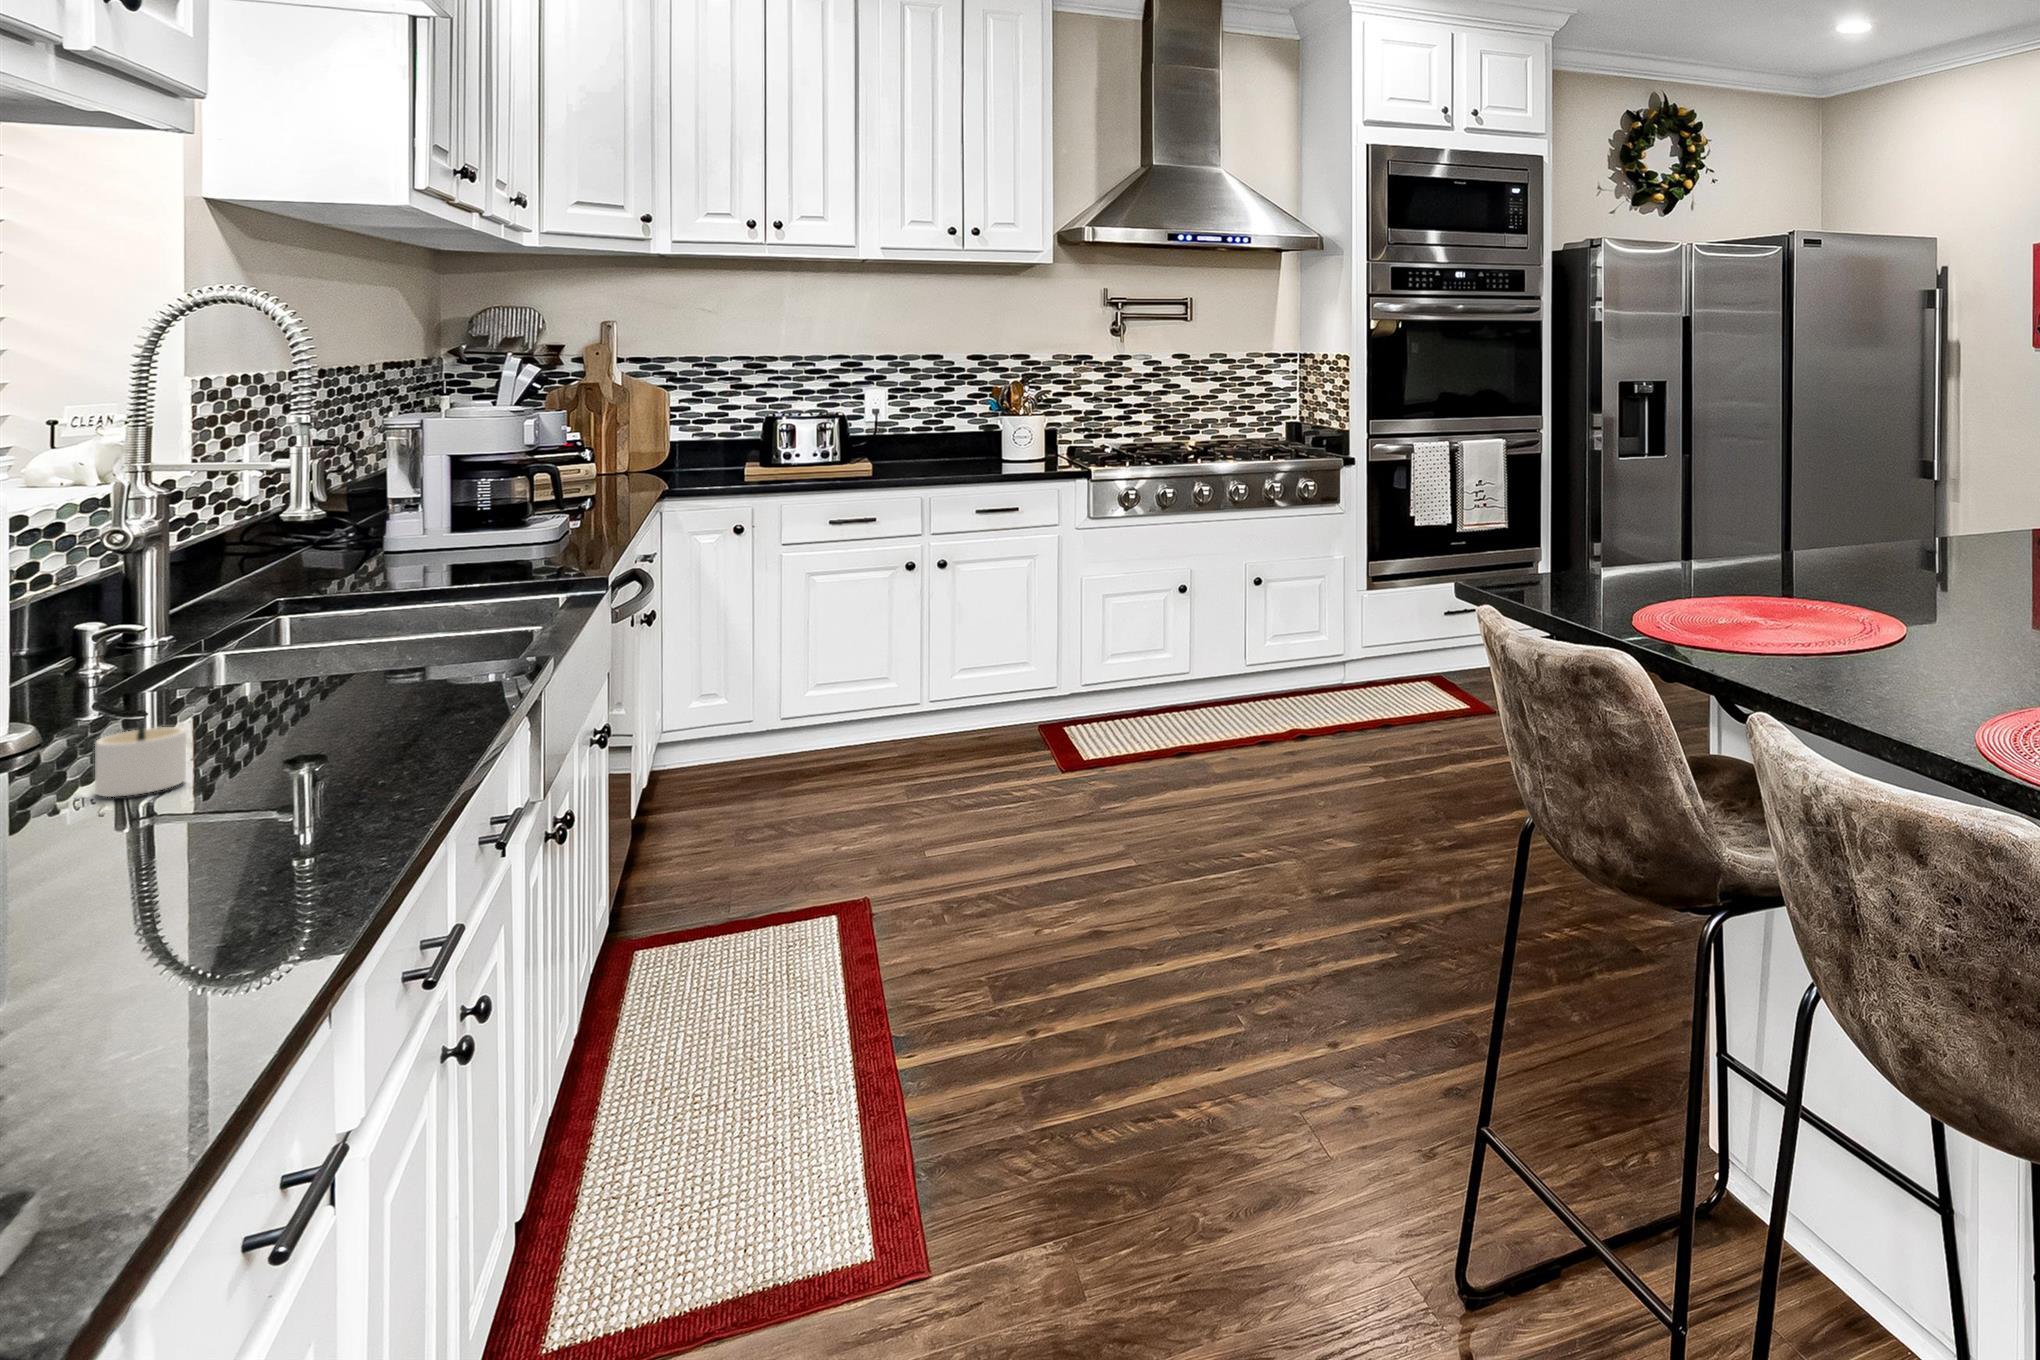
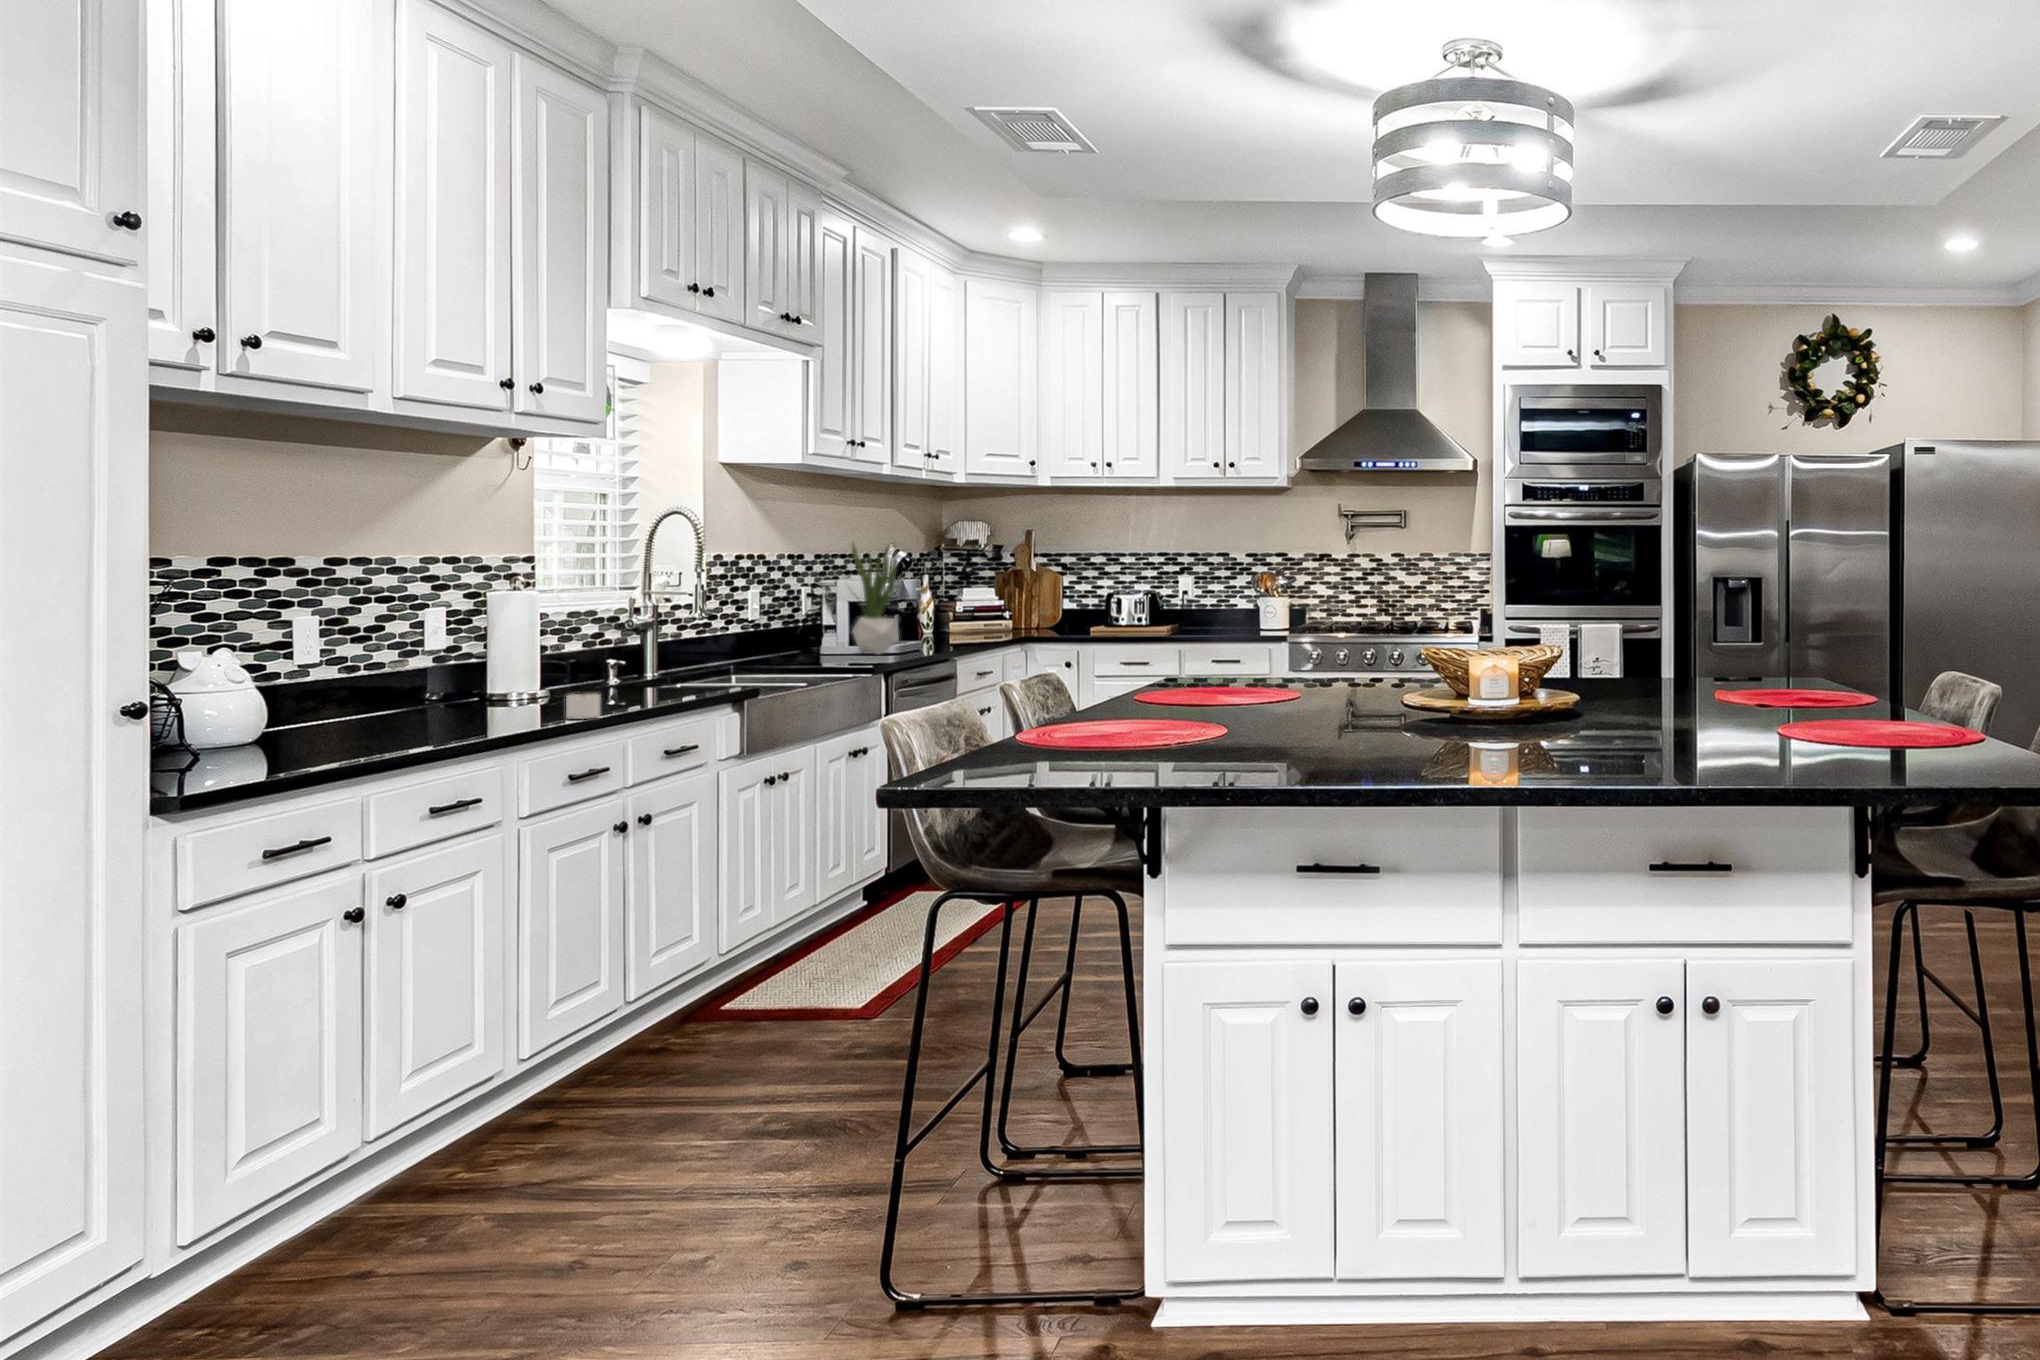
potted plant: none [449,350,558,543] -> present [852,544,899,654]

